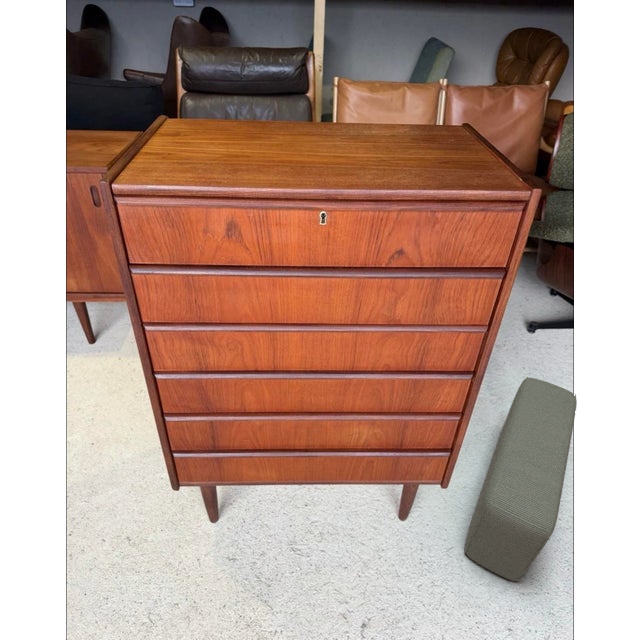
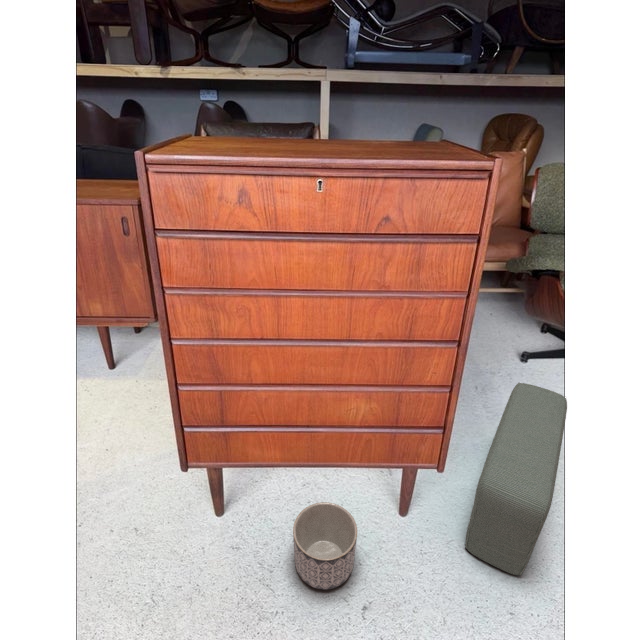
planter: none [293,517,358,603] -> present [293,502,357,590]

